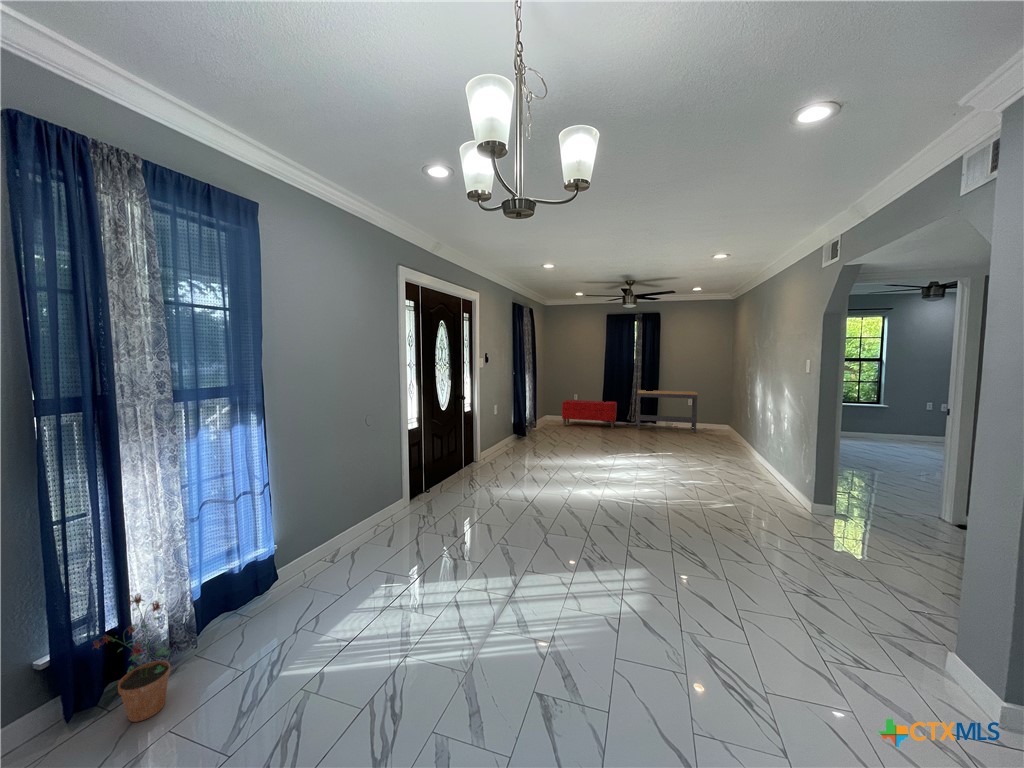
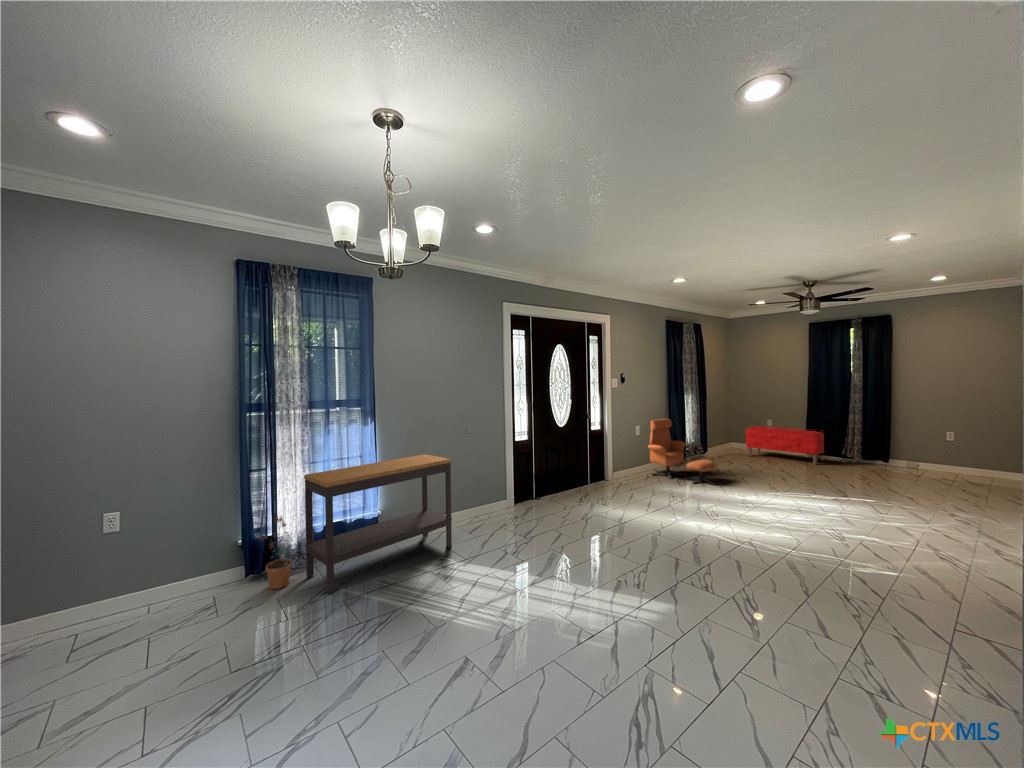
console table: present [637,390,698,433] -> present [304,454,452,594]
lounge chair: none [506,397,565,455] -> present [648,419,717,485]

